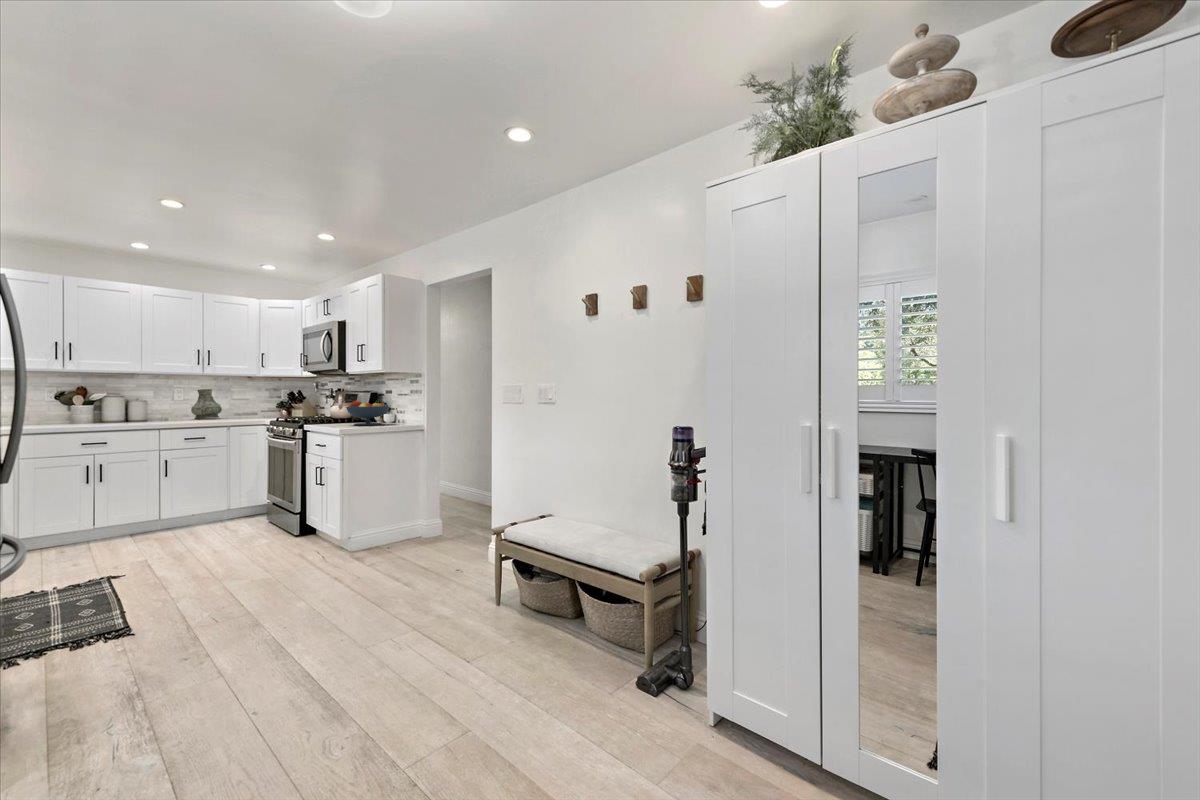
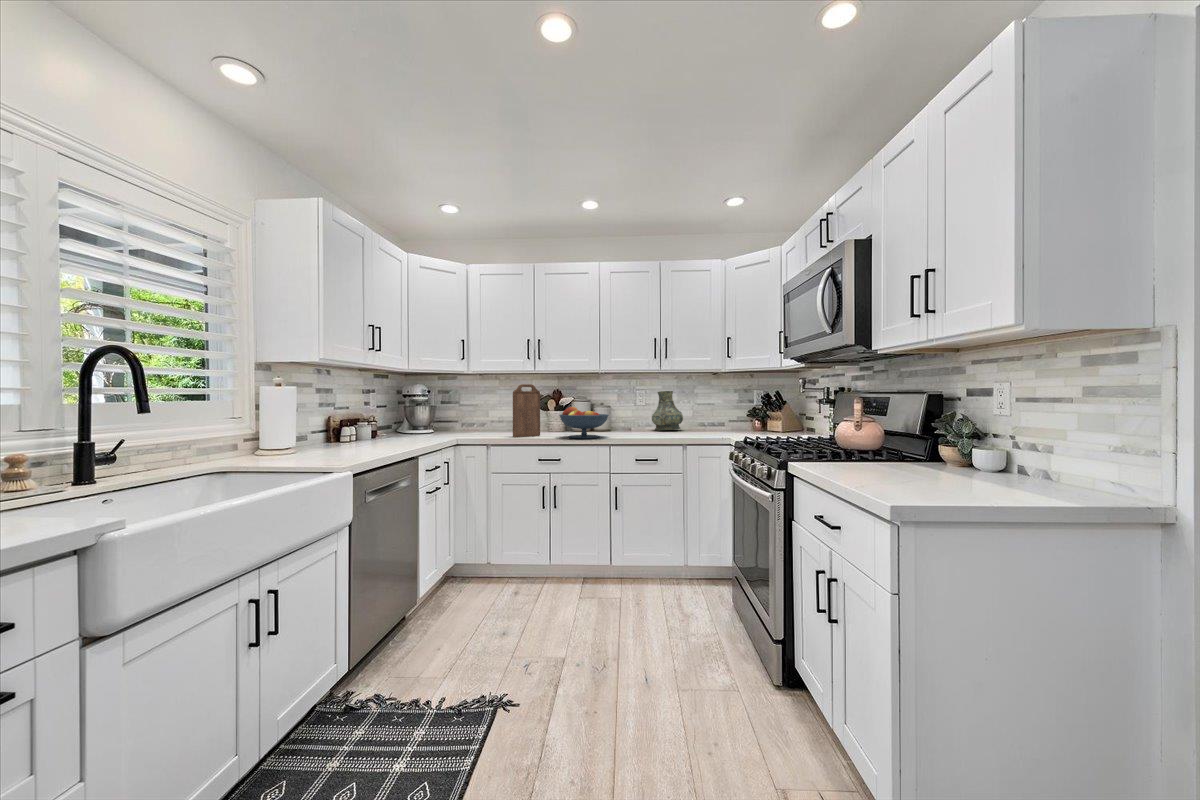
cutting board: none [47,381,77,426] -> present [513,384,540,437]
fruit bowl: present [346,400,389,425] -> present [559,407,609,438]

